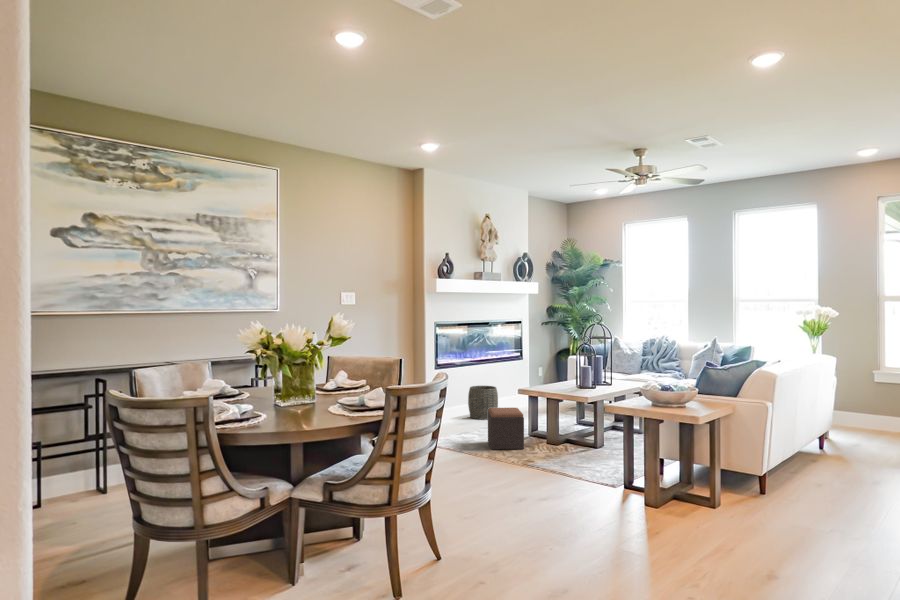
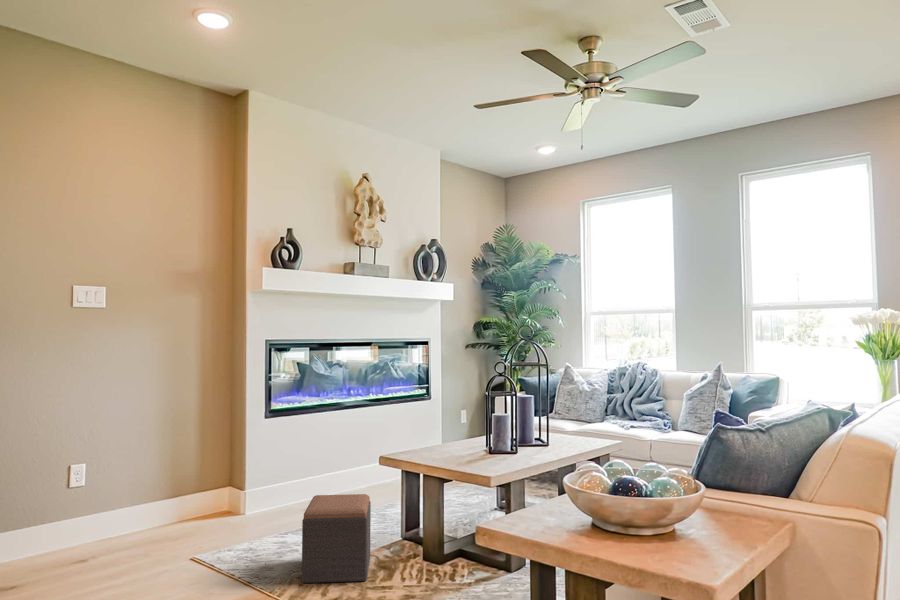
woven basket: present [468,386,498,420] -> none [324,443,373,501]

